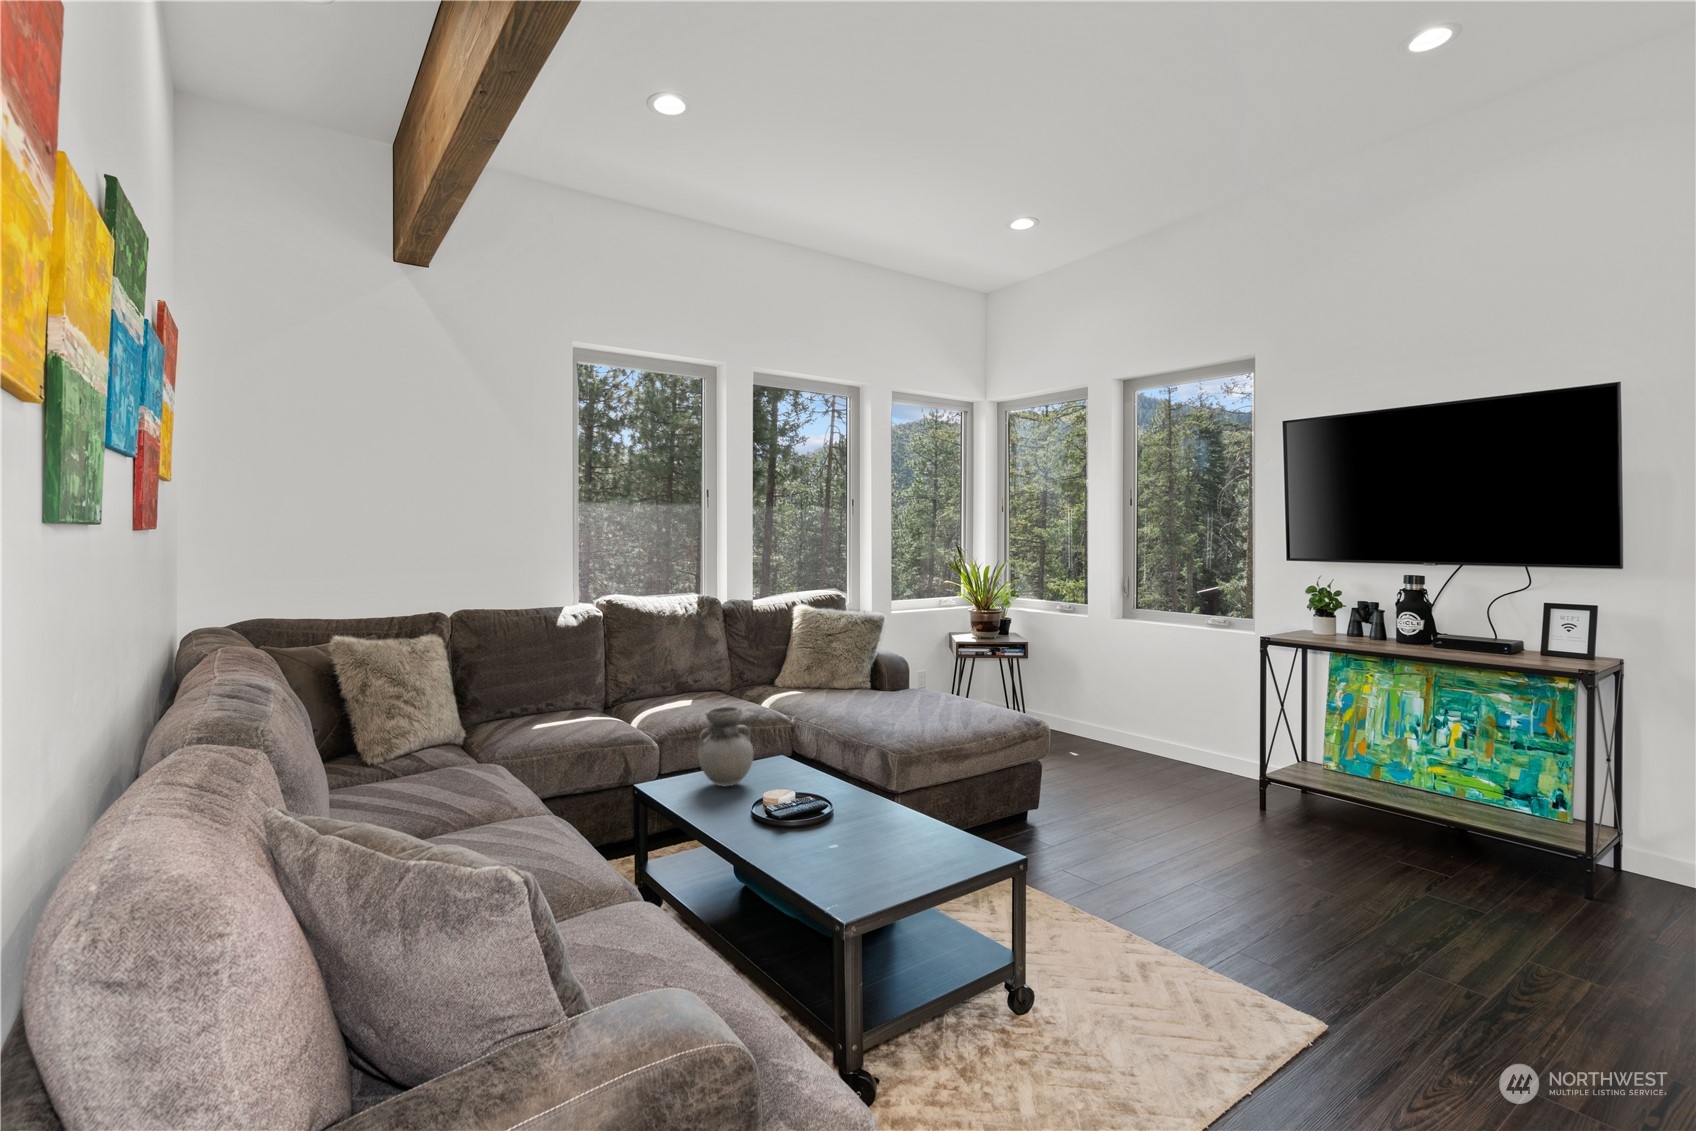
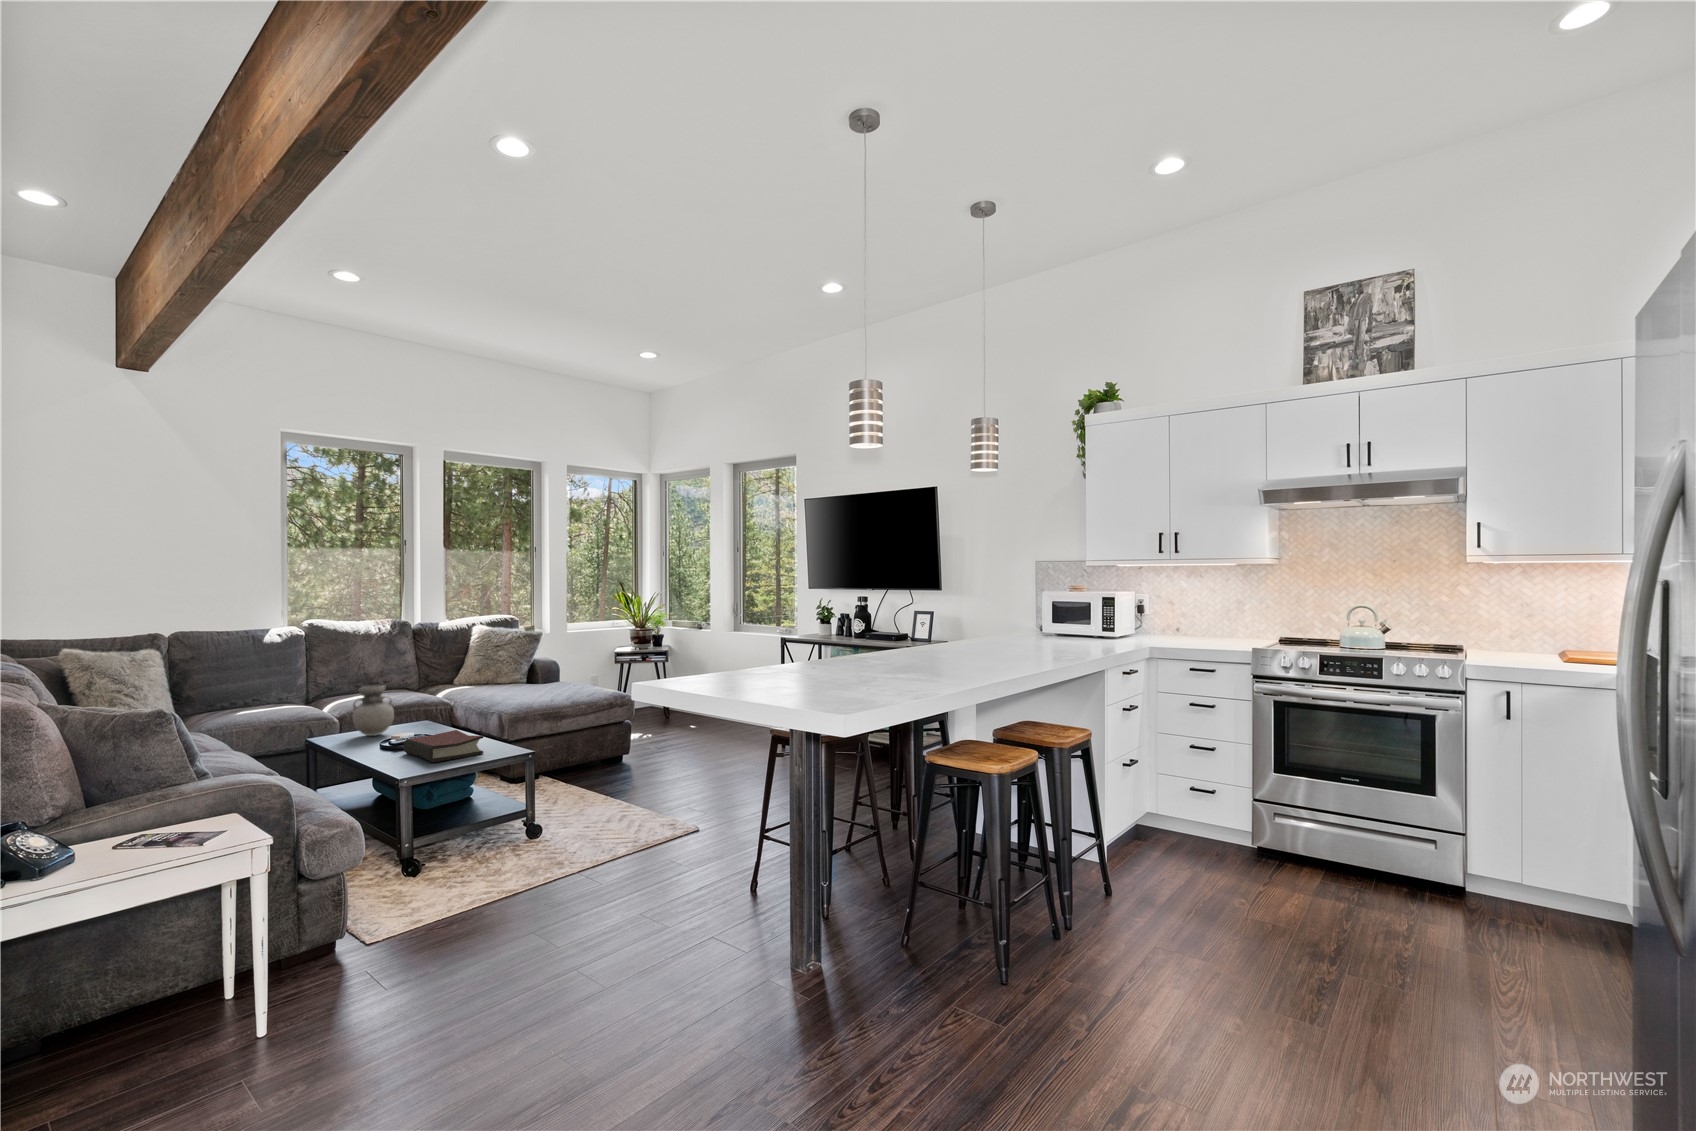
hardback book: none [796,795,927,868] -> present [404,730,483,762]

